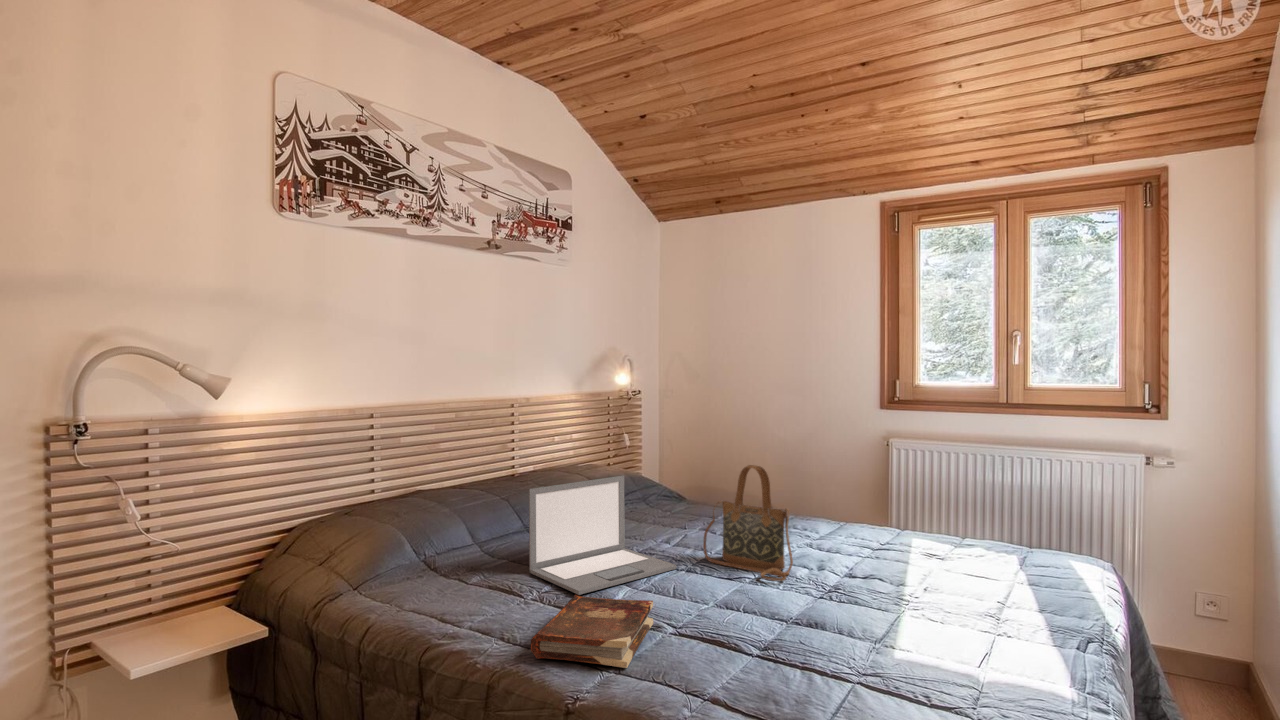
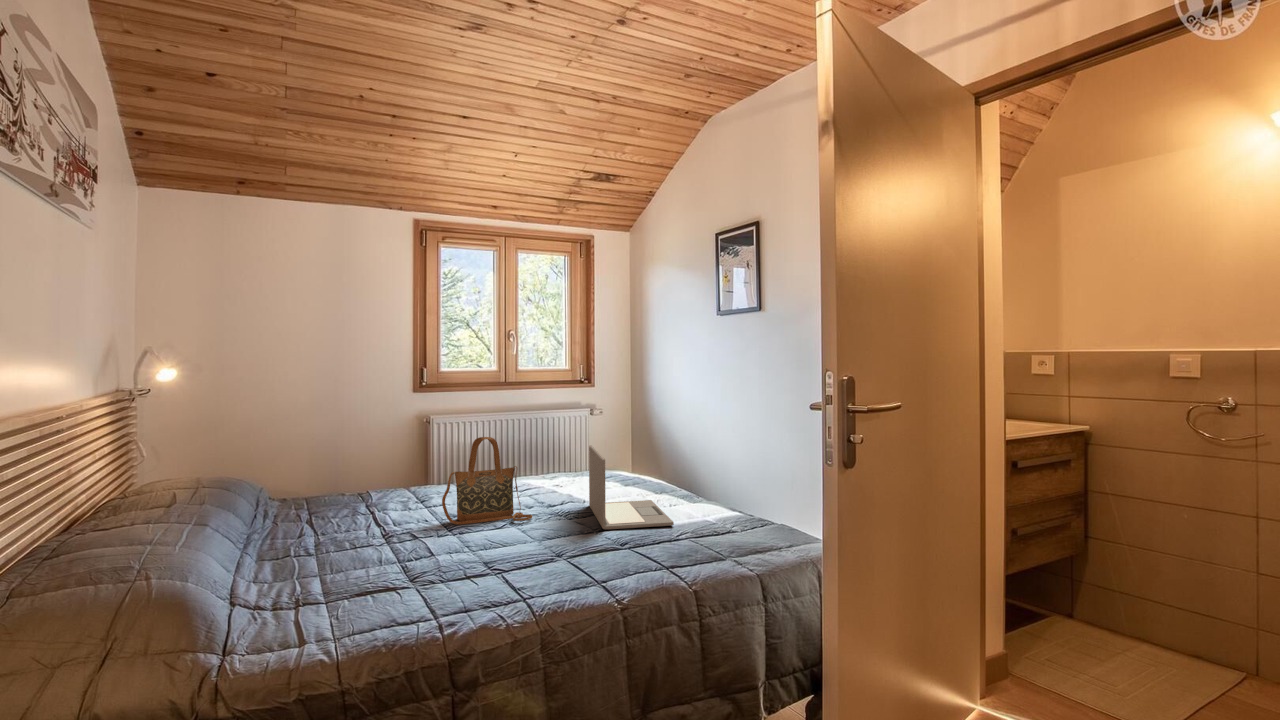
laptop: present [529,476,676,595] -> present [589,445,674,529]
book: present [531,595,653,668] -> none [470,543,588,602]

